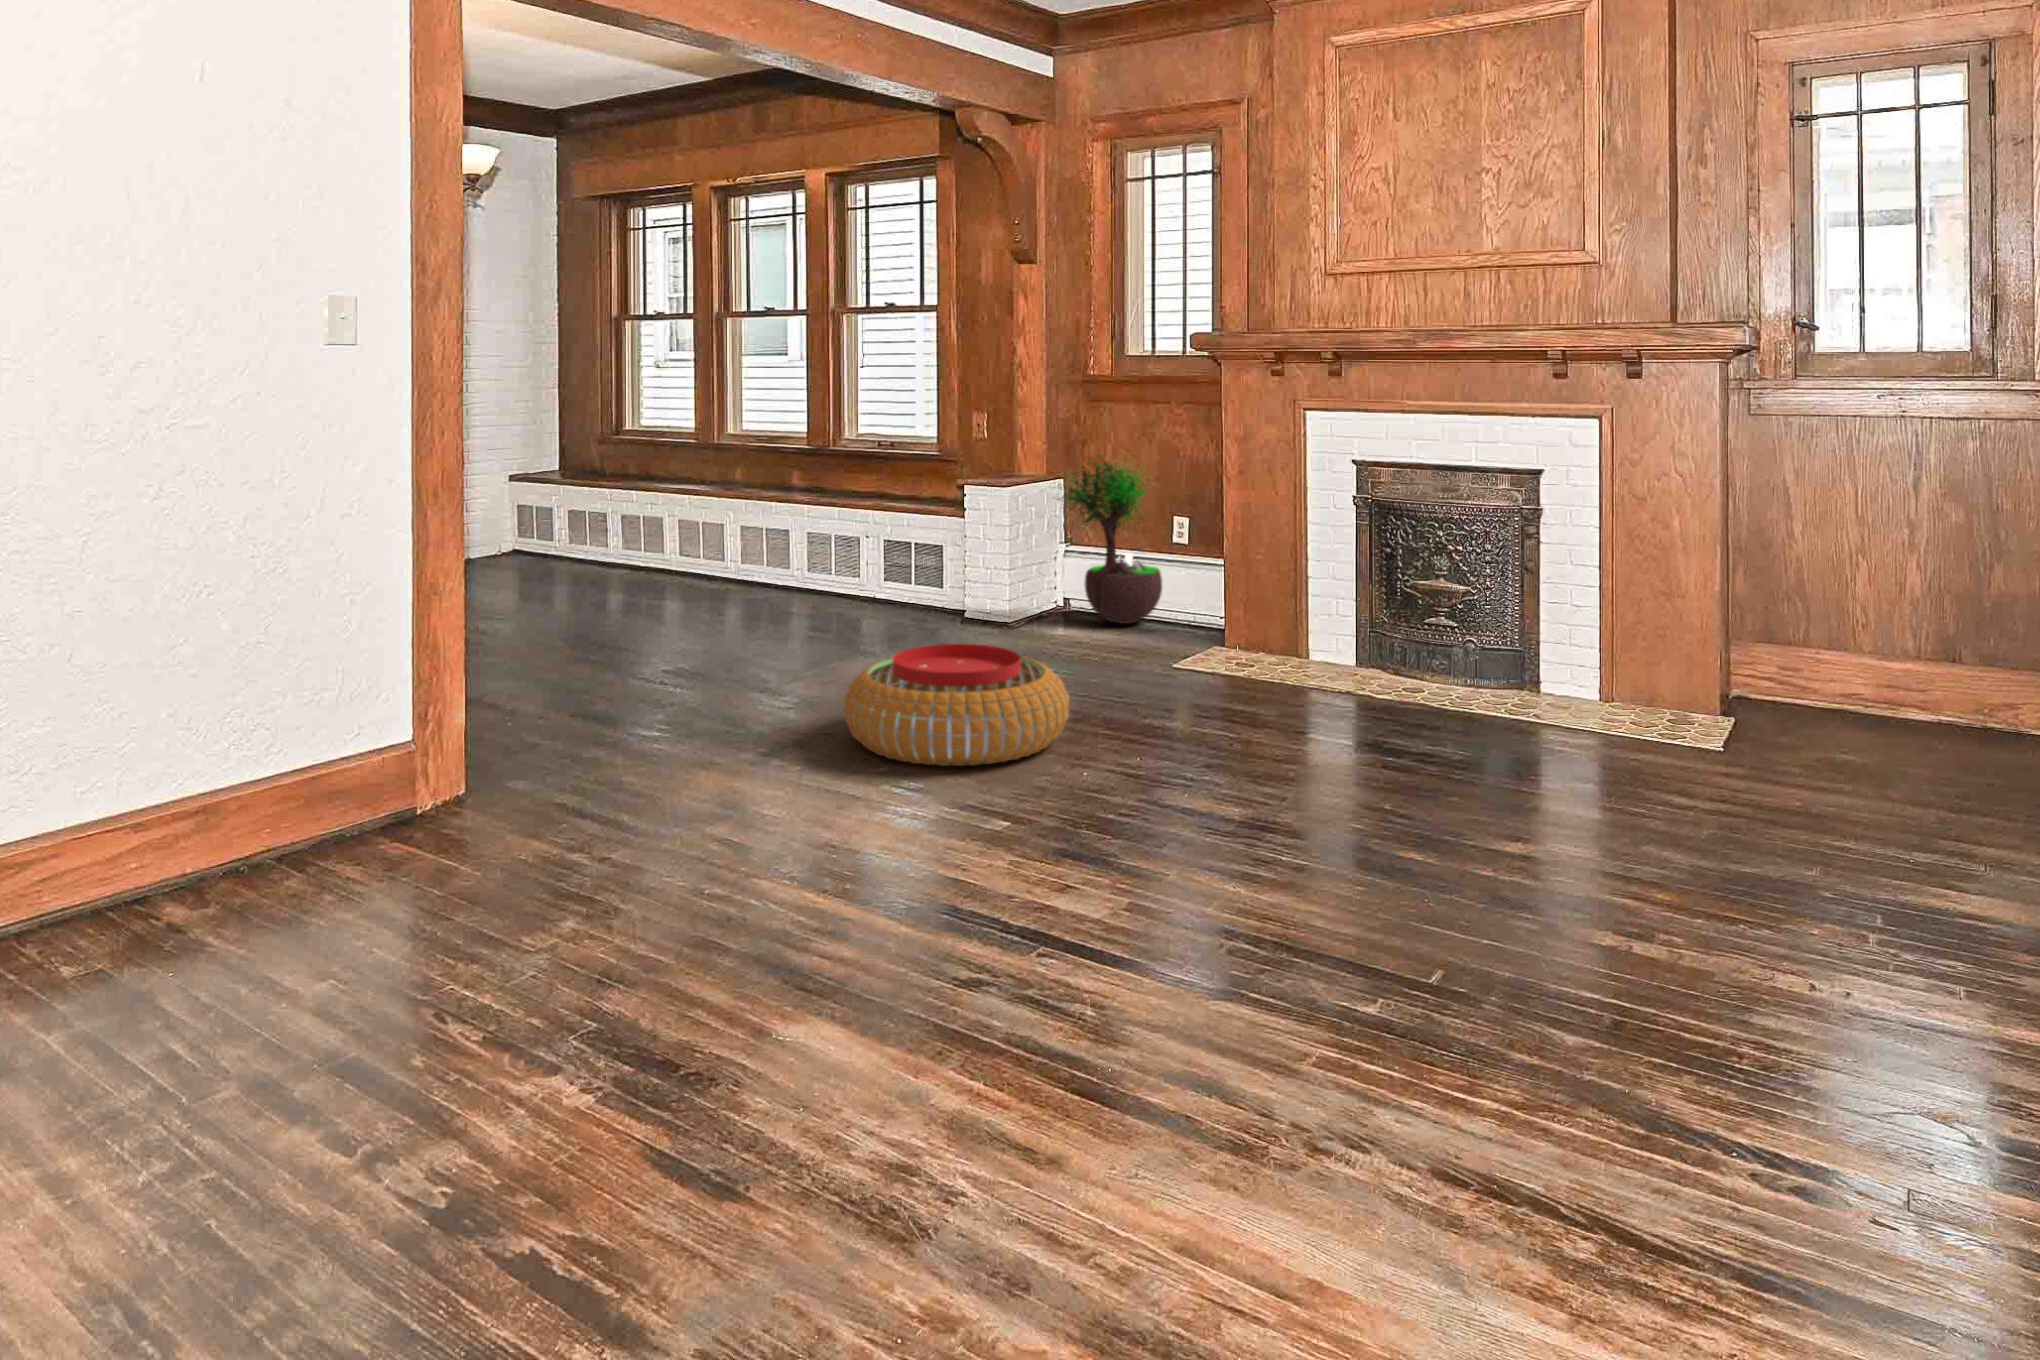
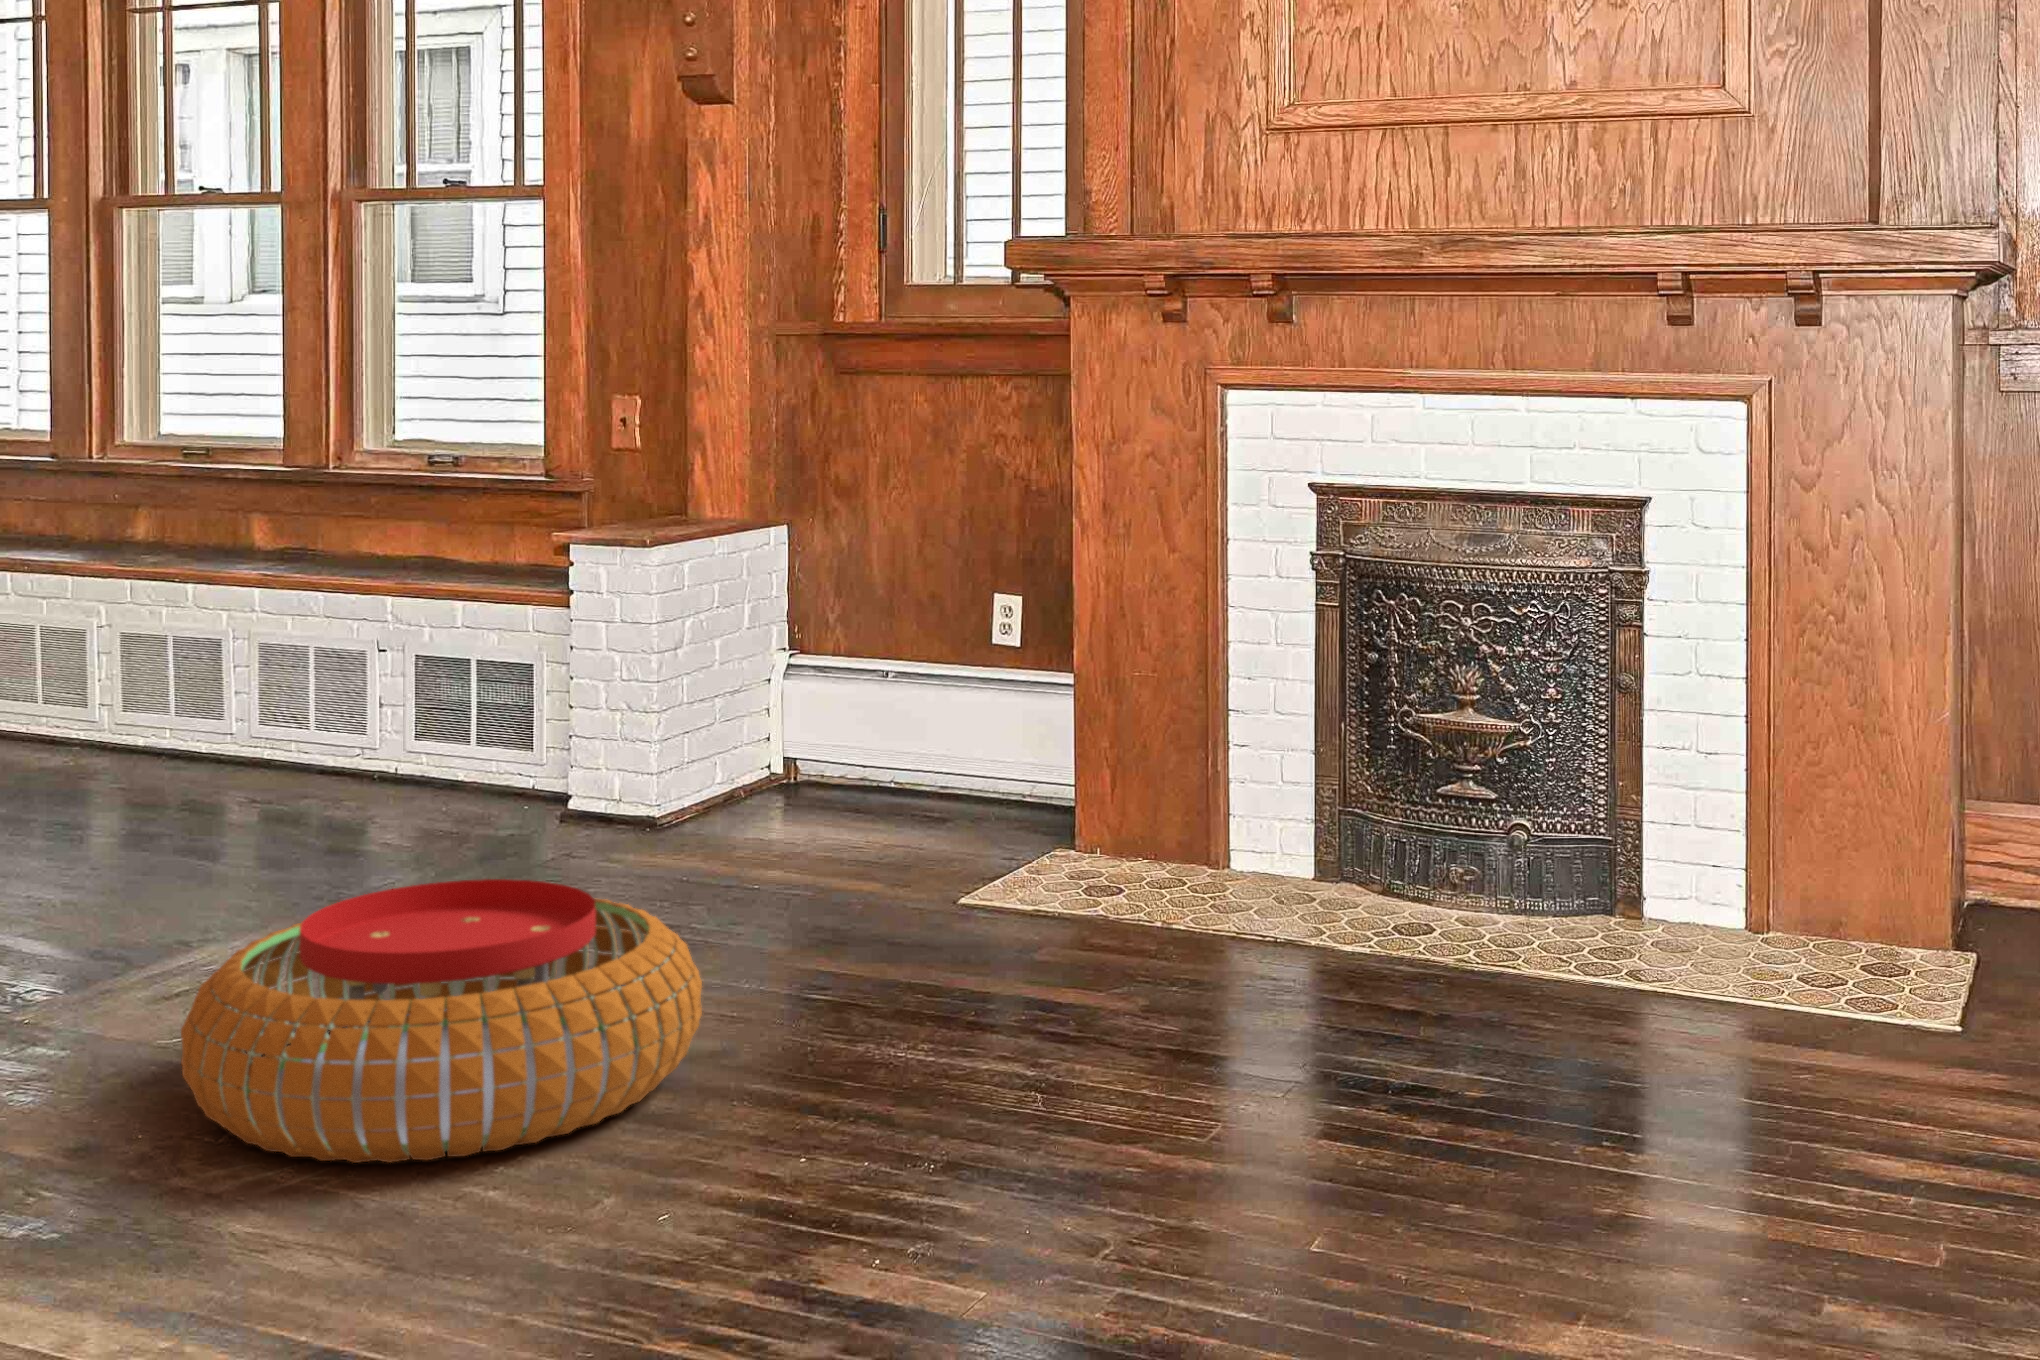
potted tree: present [1057,456,1162,624] -> none [743,455,964,804]

